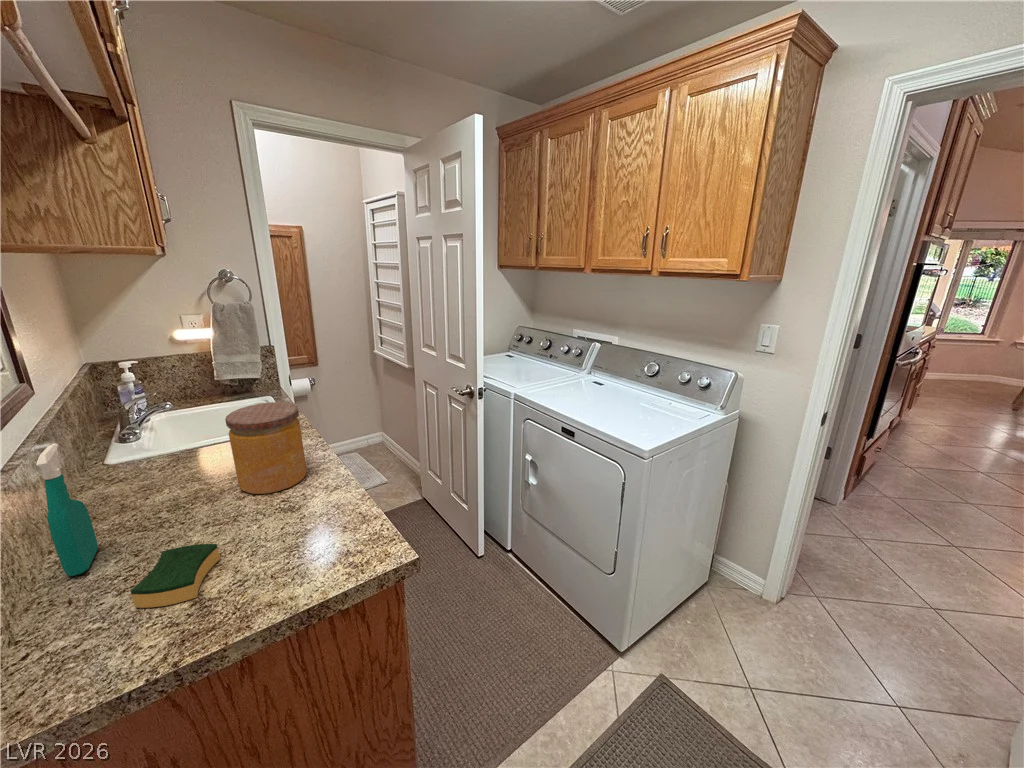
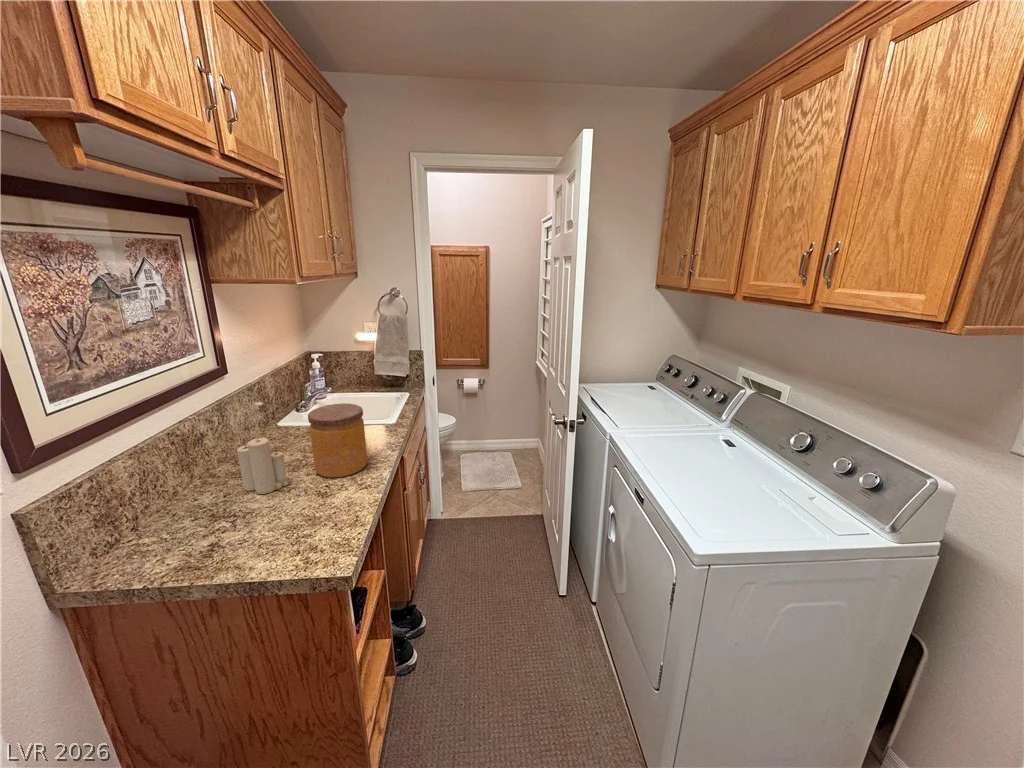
spray bottle: present [36,443,98,576] -> none [176,412,217,500]
candle: none [140,456,222,538] -> present [237,438,289,494]
sponge: present [130,544,220,608] -> none [186,501,253,542]

